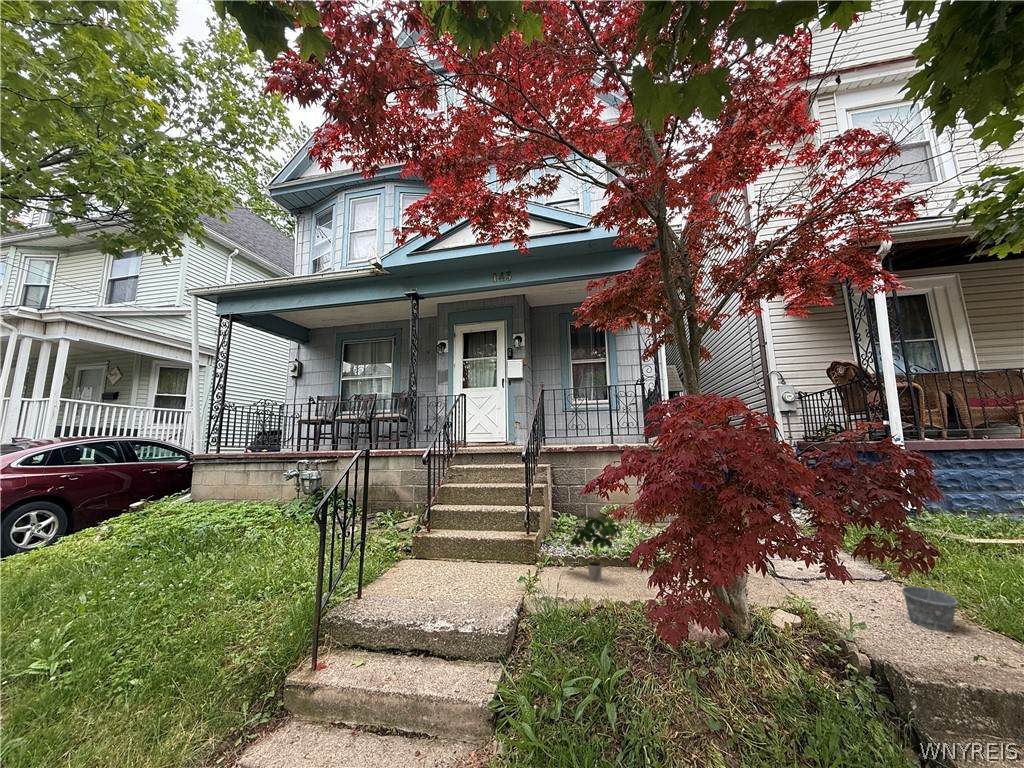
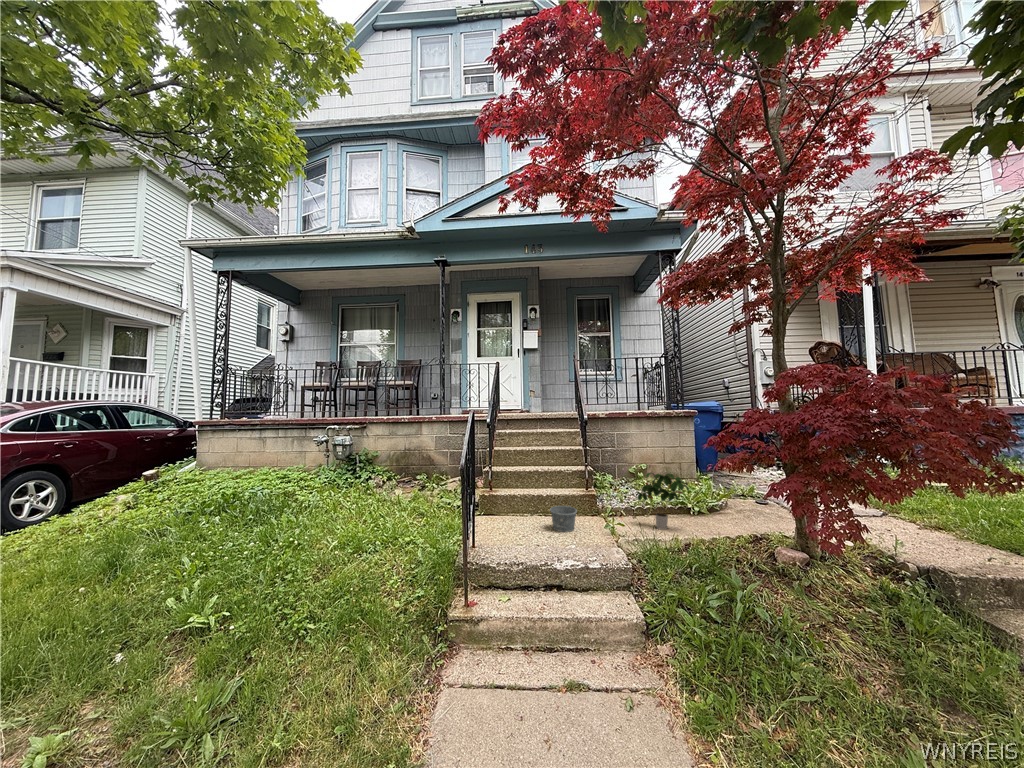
bucket: present [901,586,958,631] -> present [550,506,577,532]

